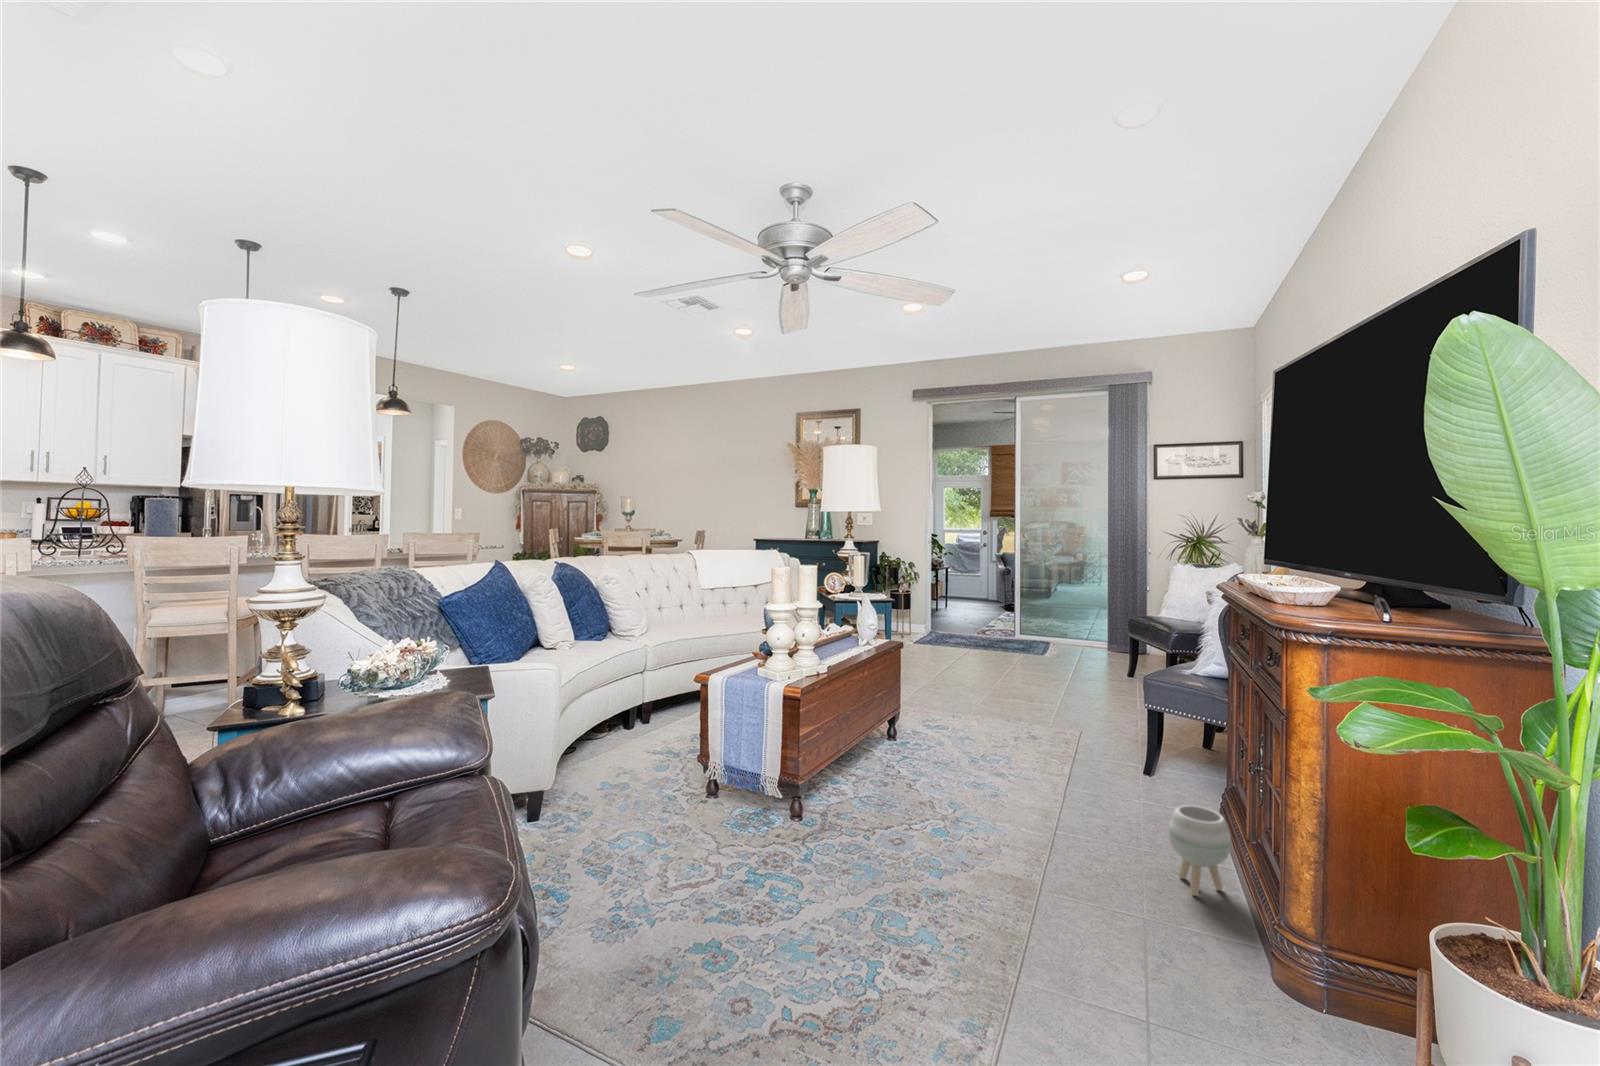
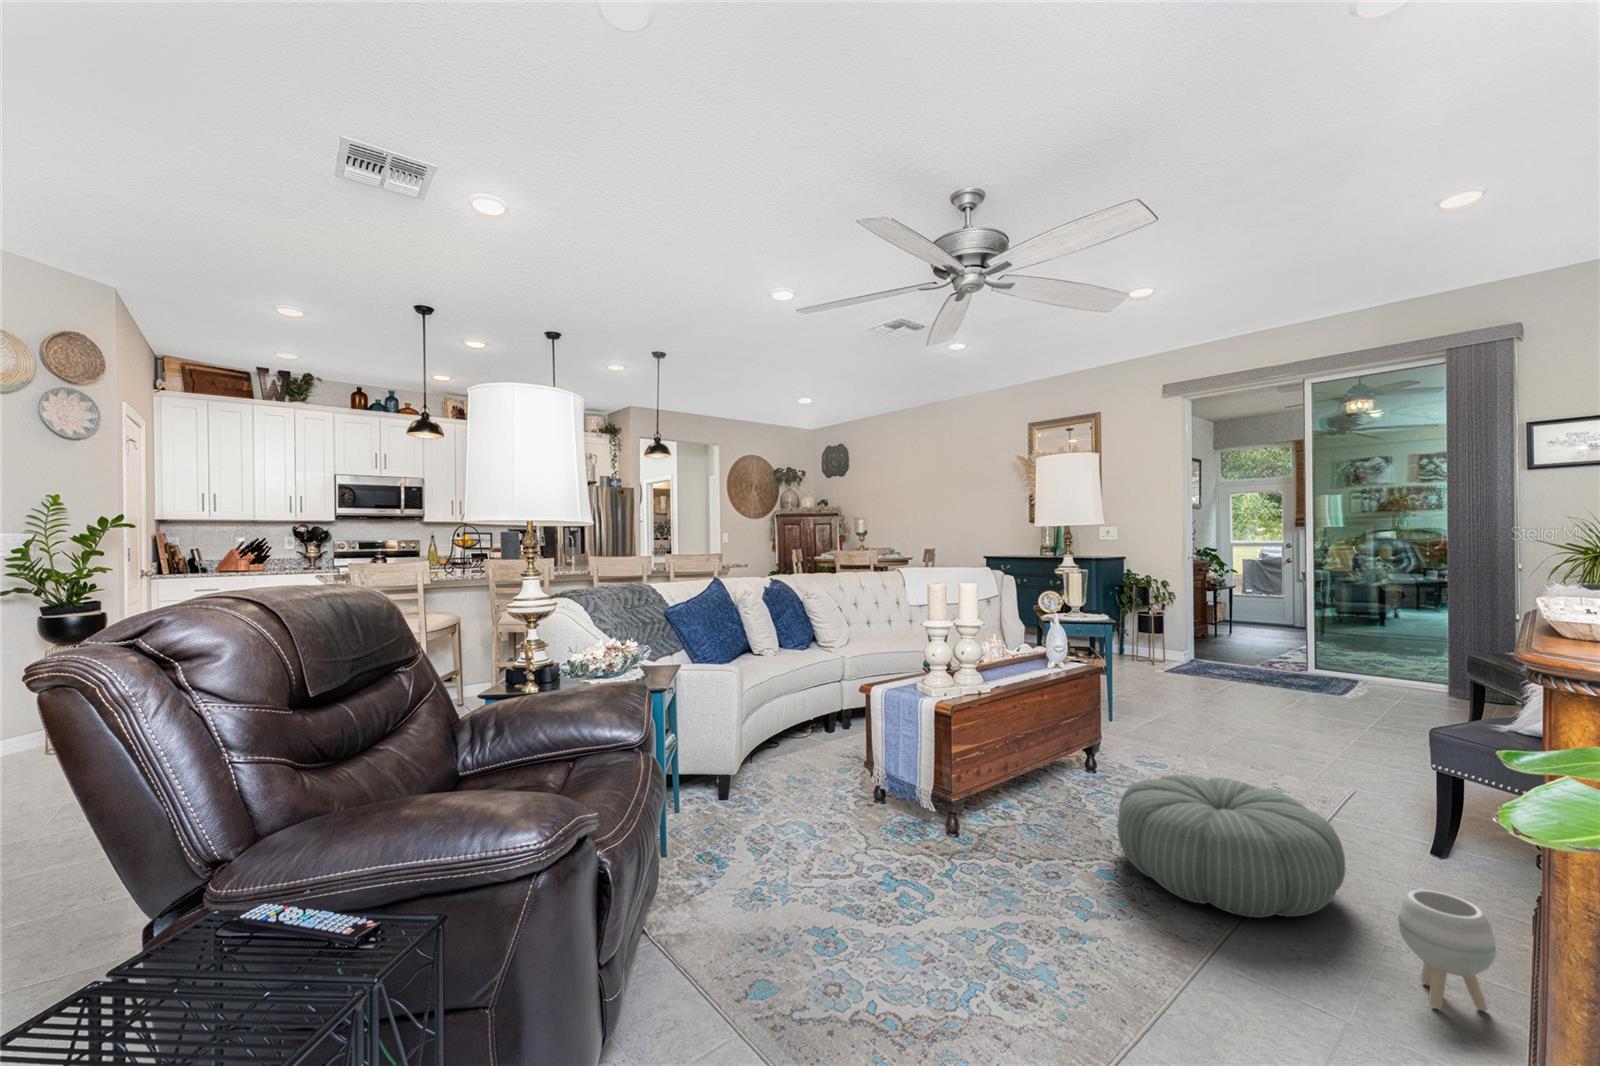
pouf: none [942,734,1115,849] -> present [1118,774,1345,918]

